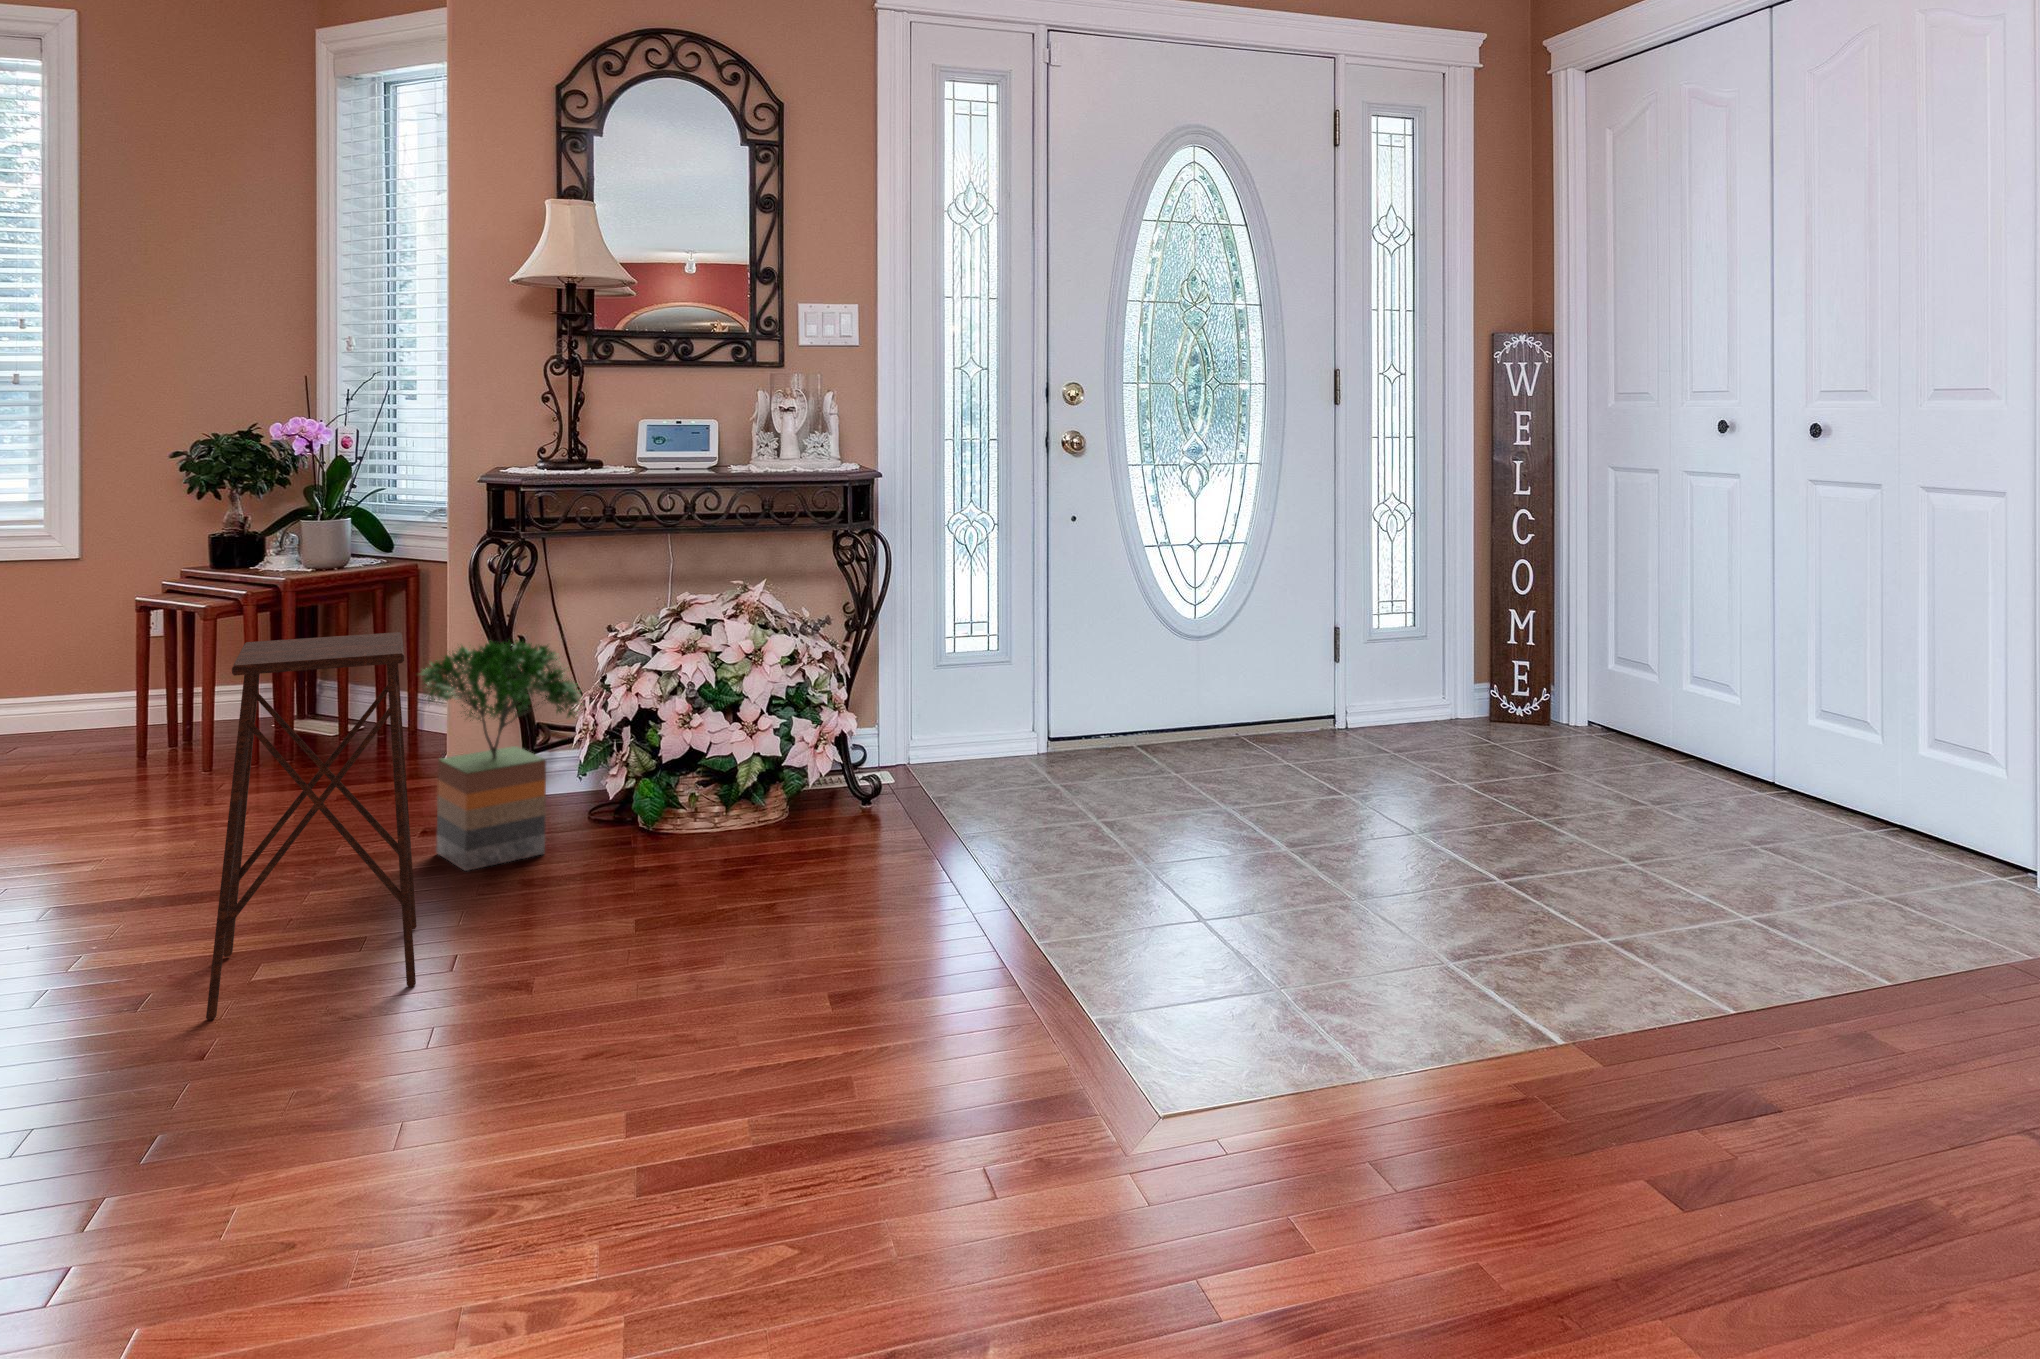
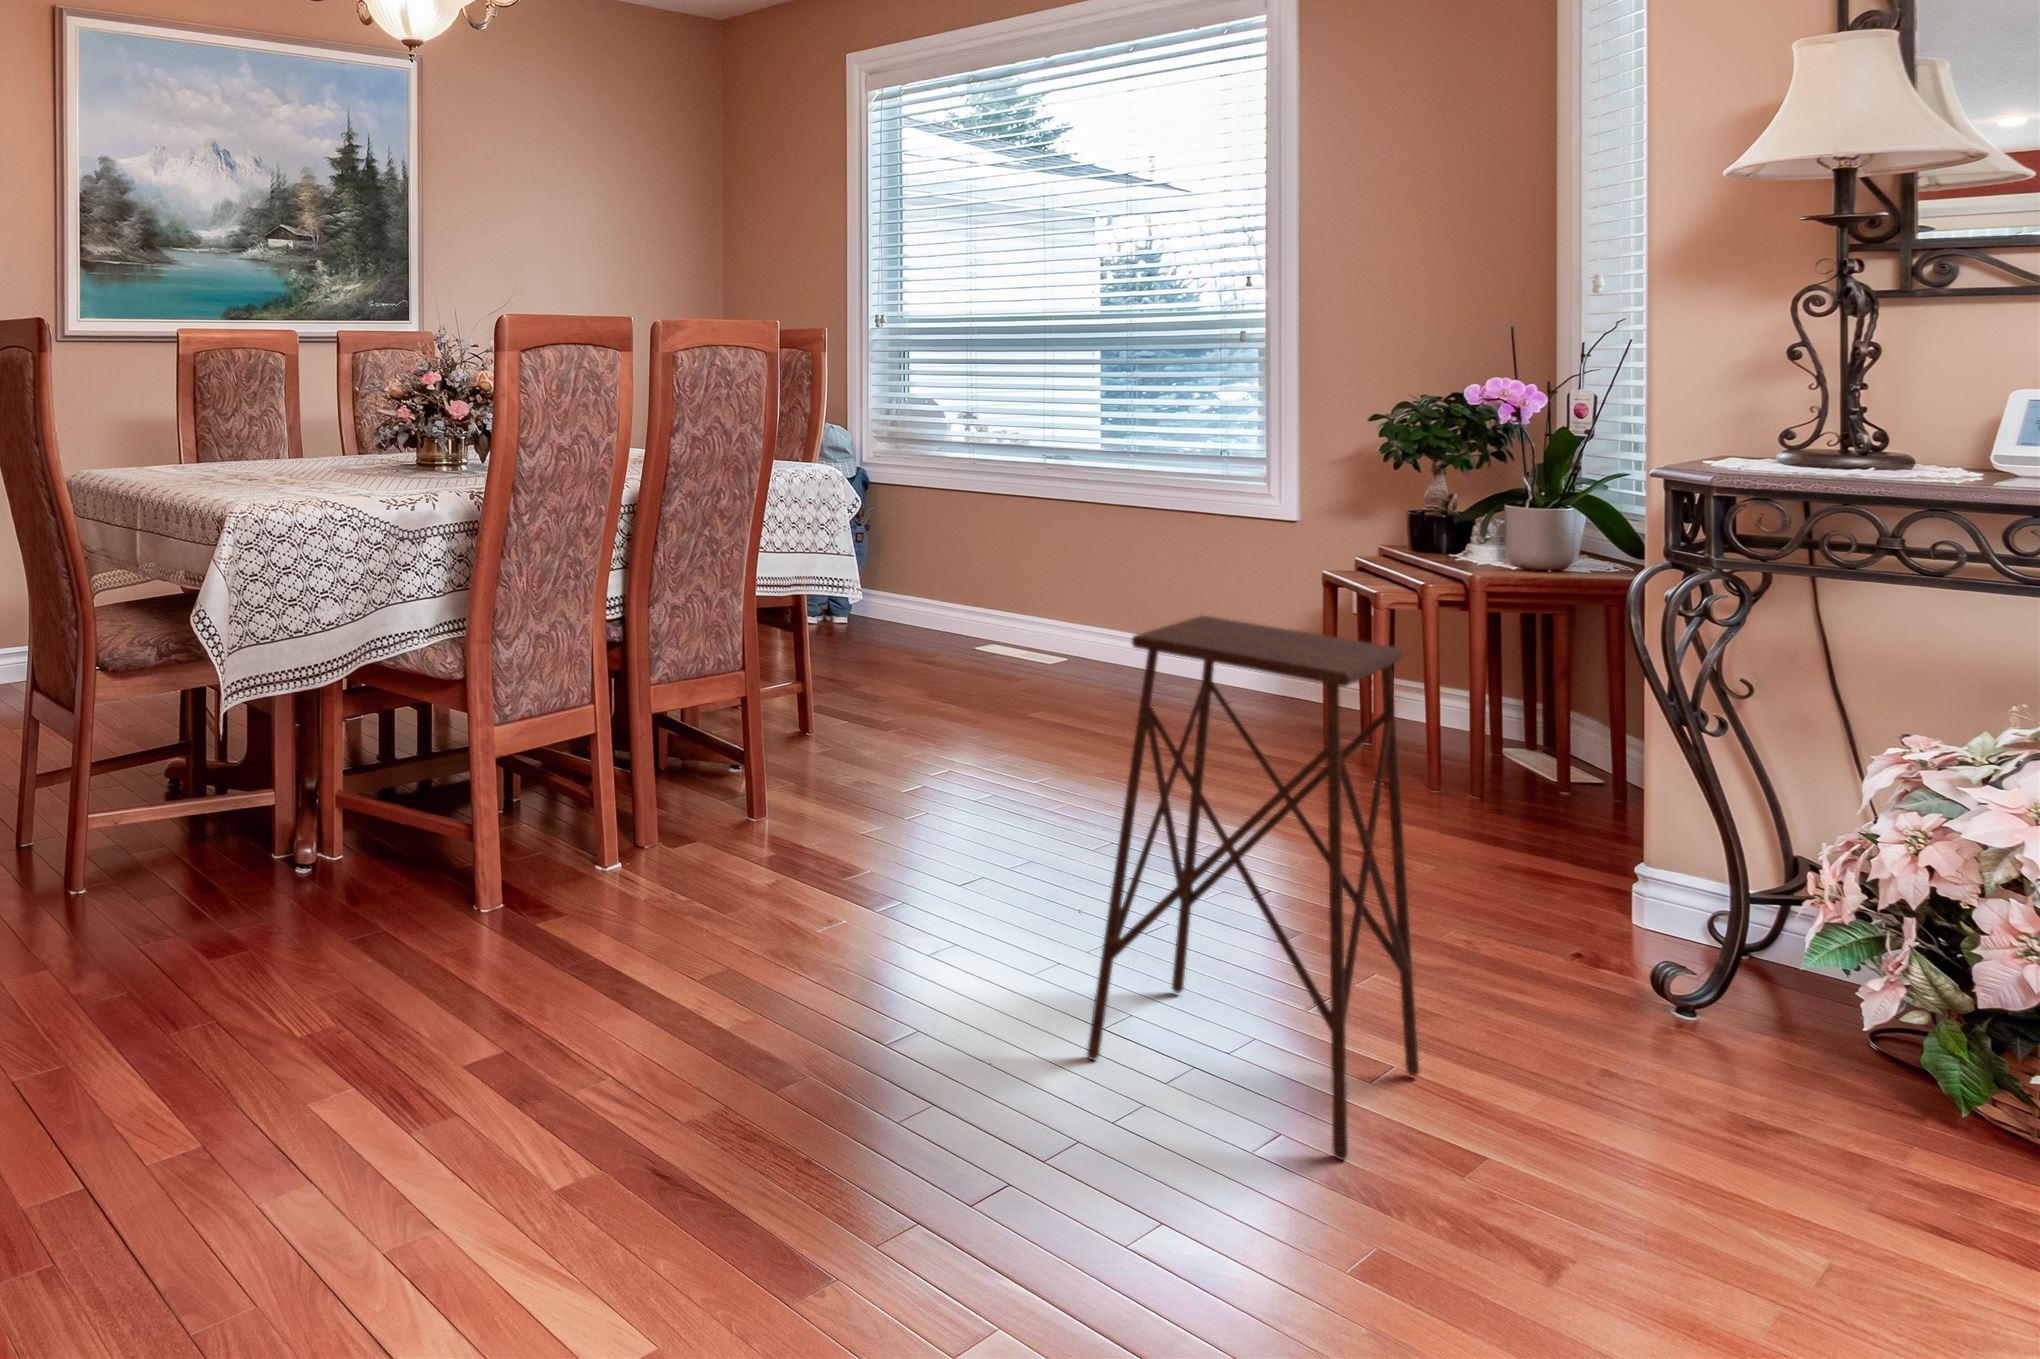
potted tree: present [422,641,583,871] -> none [1505,692,1799,1064]

